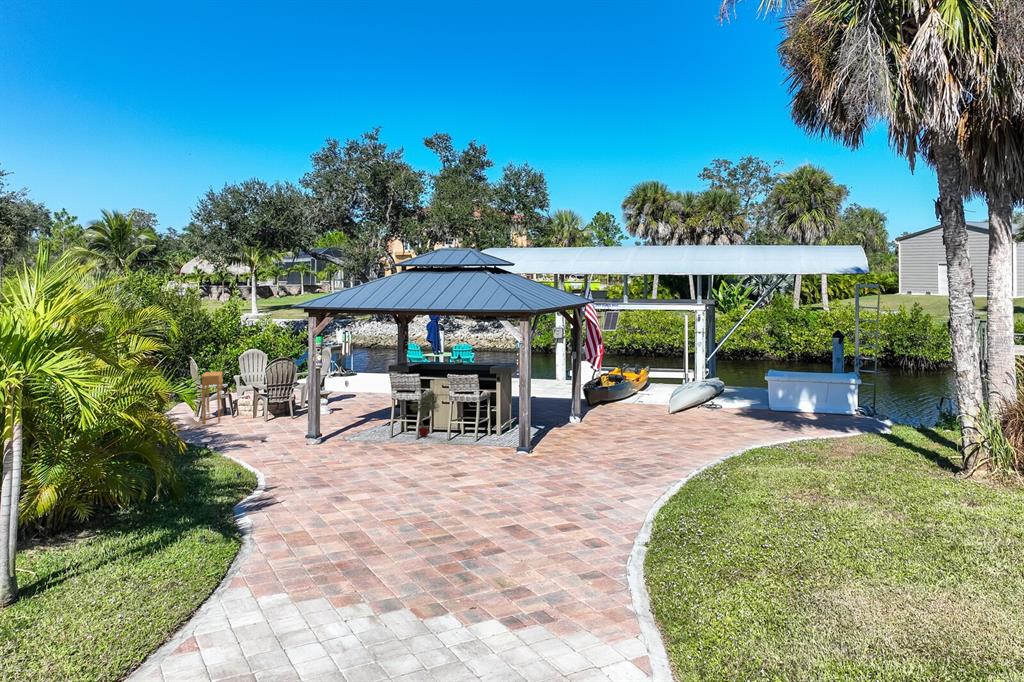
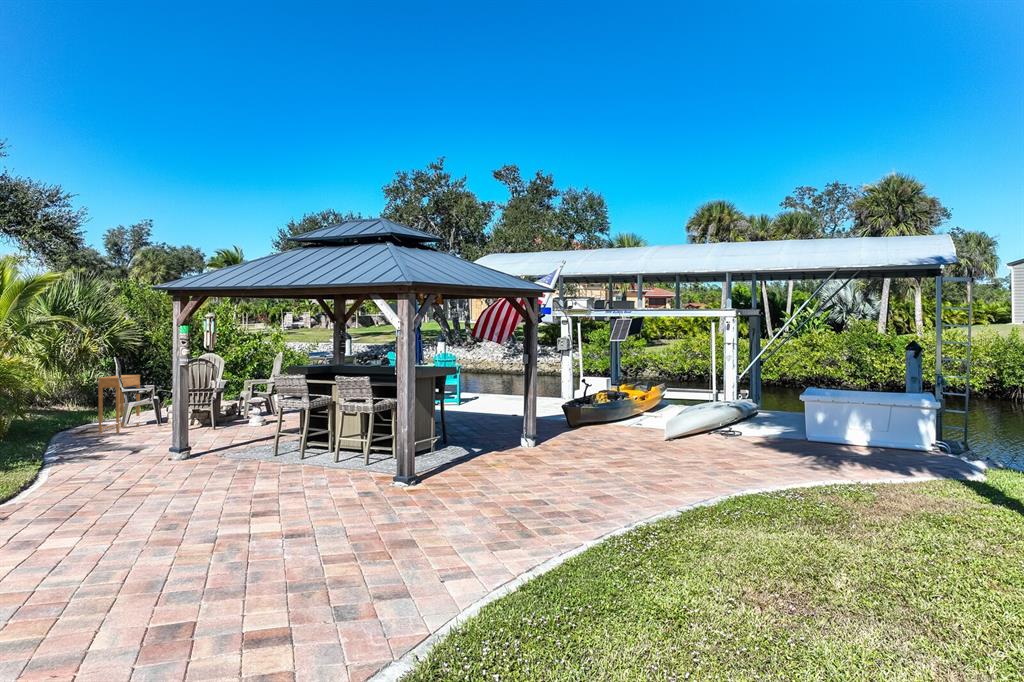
potted tree: present [410,388,439,437] -> none [297,393,333,458]

